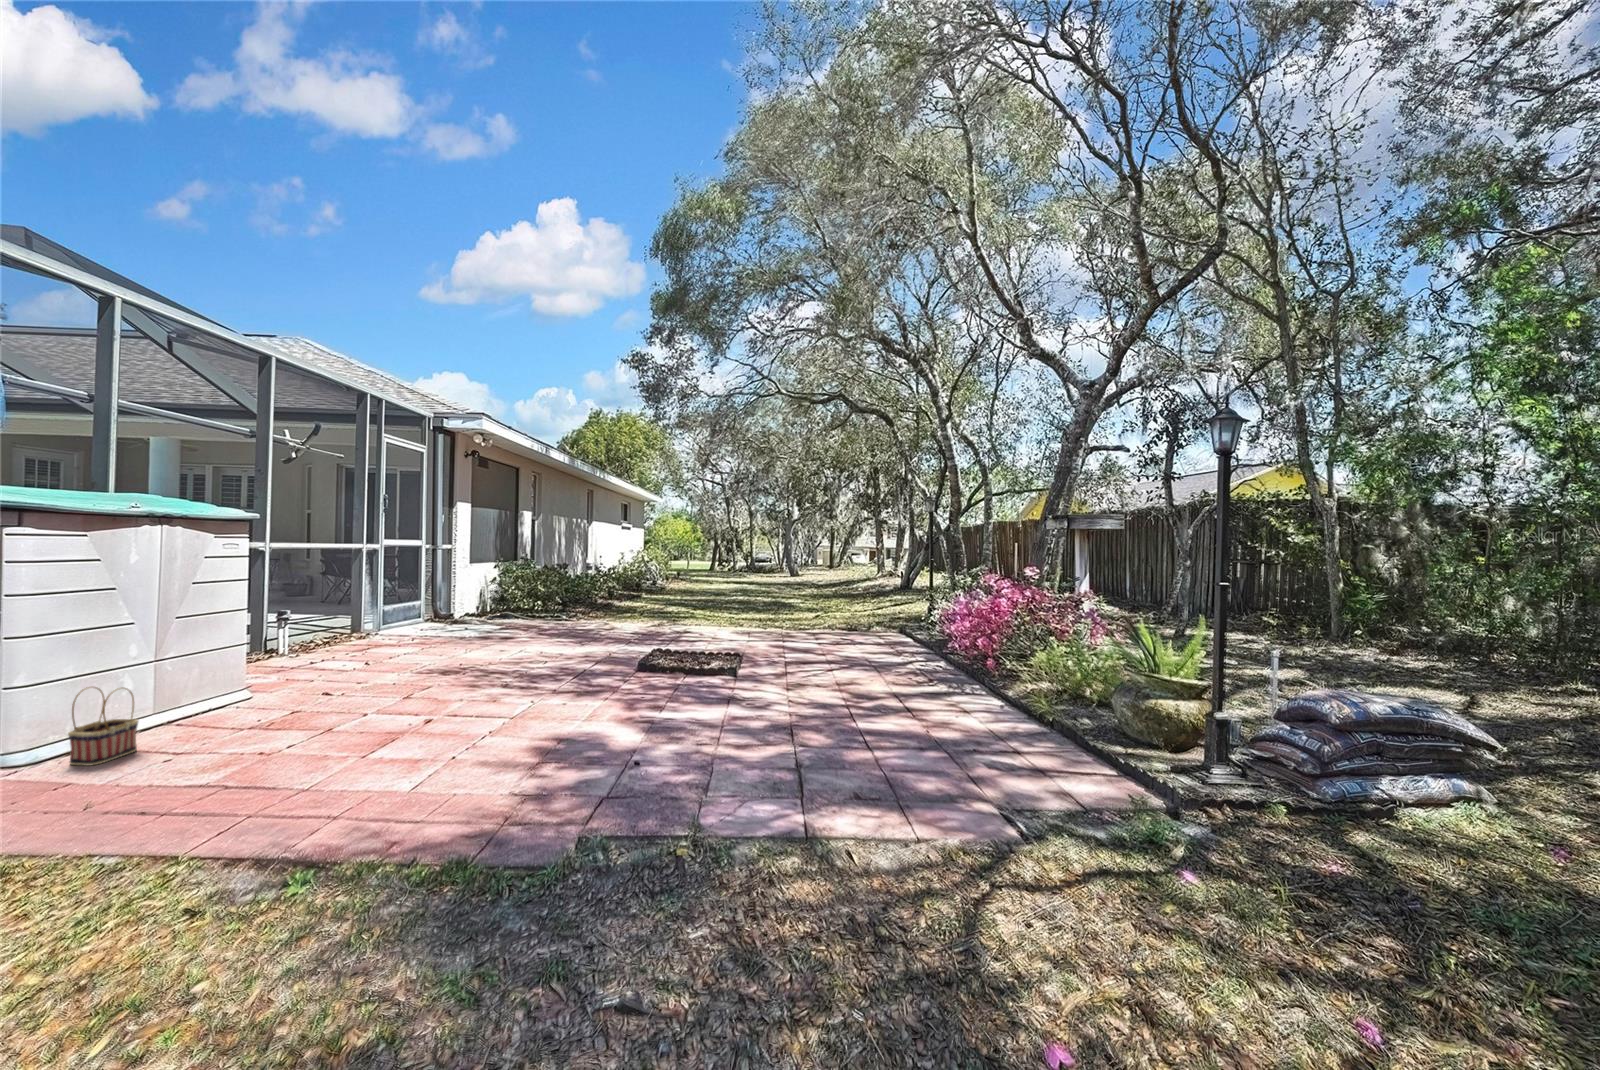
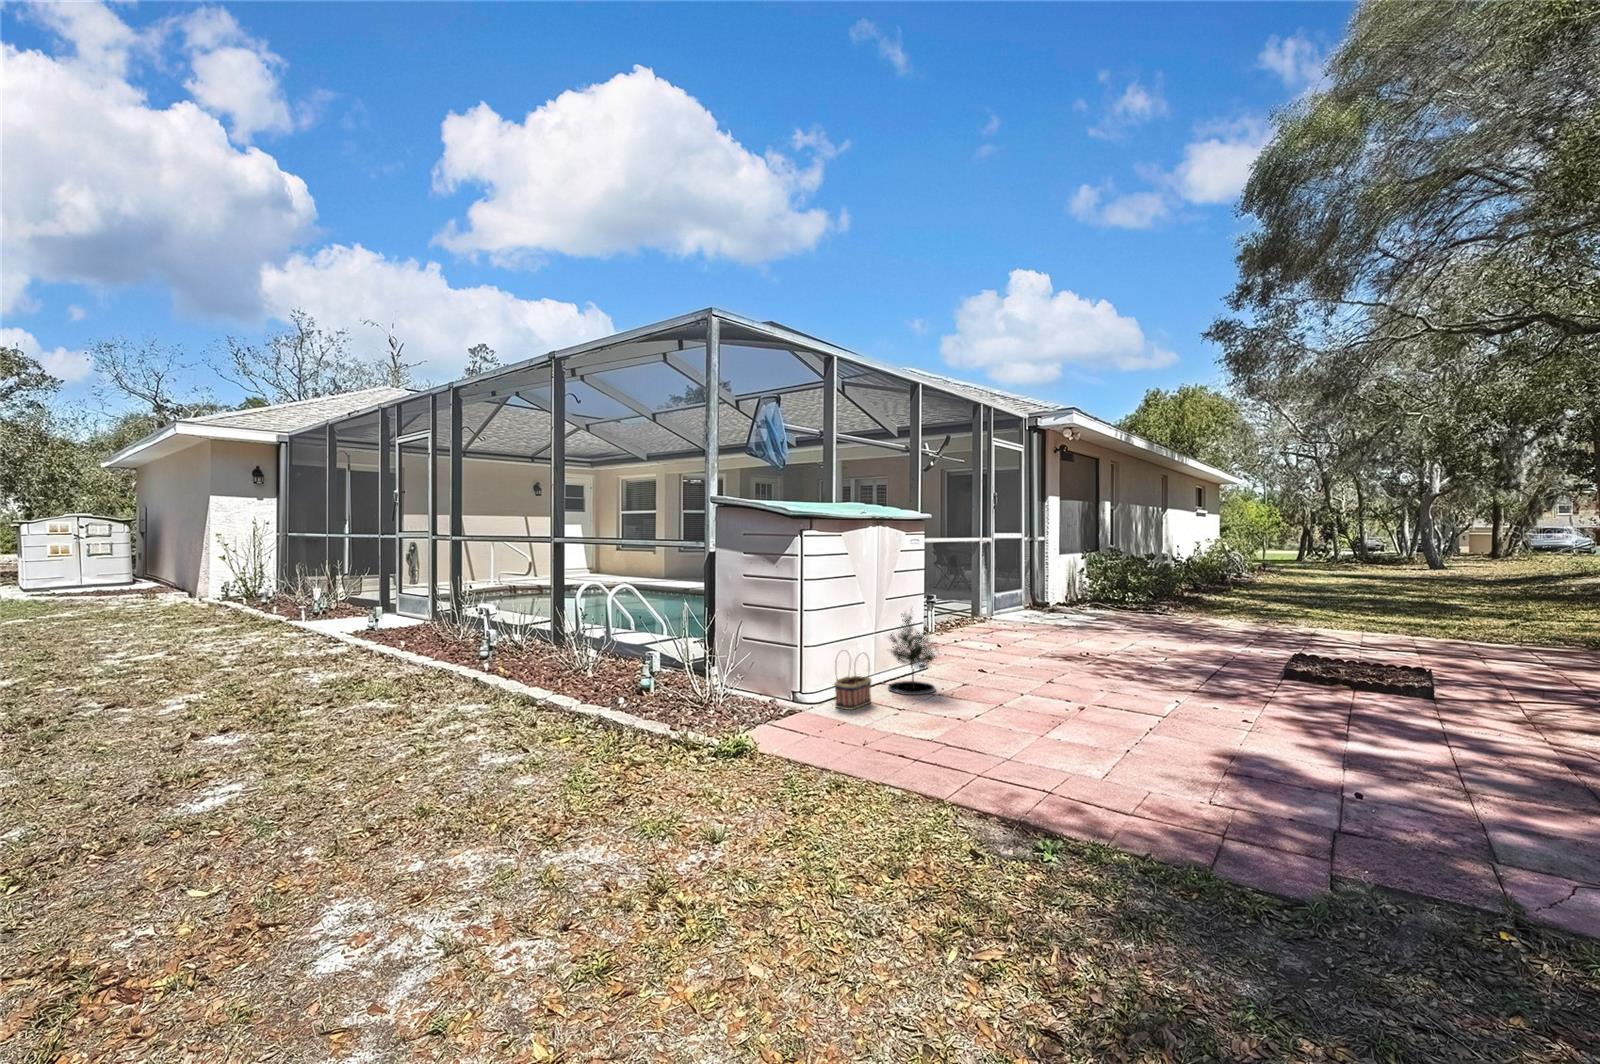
potted tree: present [488,580,514,619] -> present [888,615,937,695]

